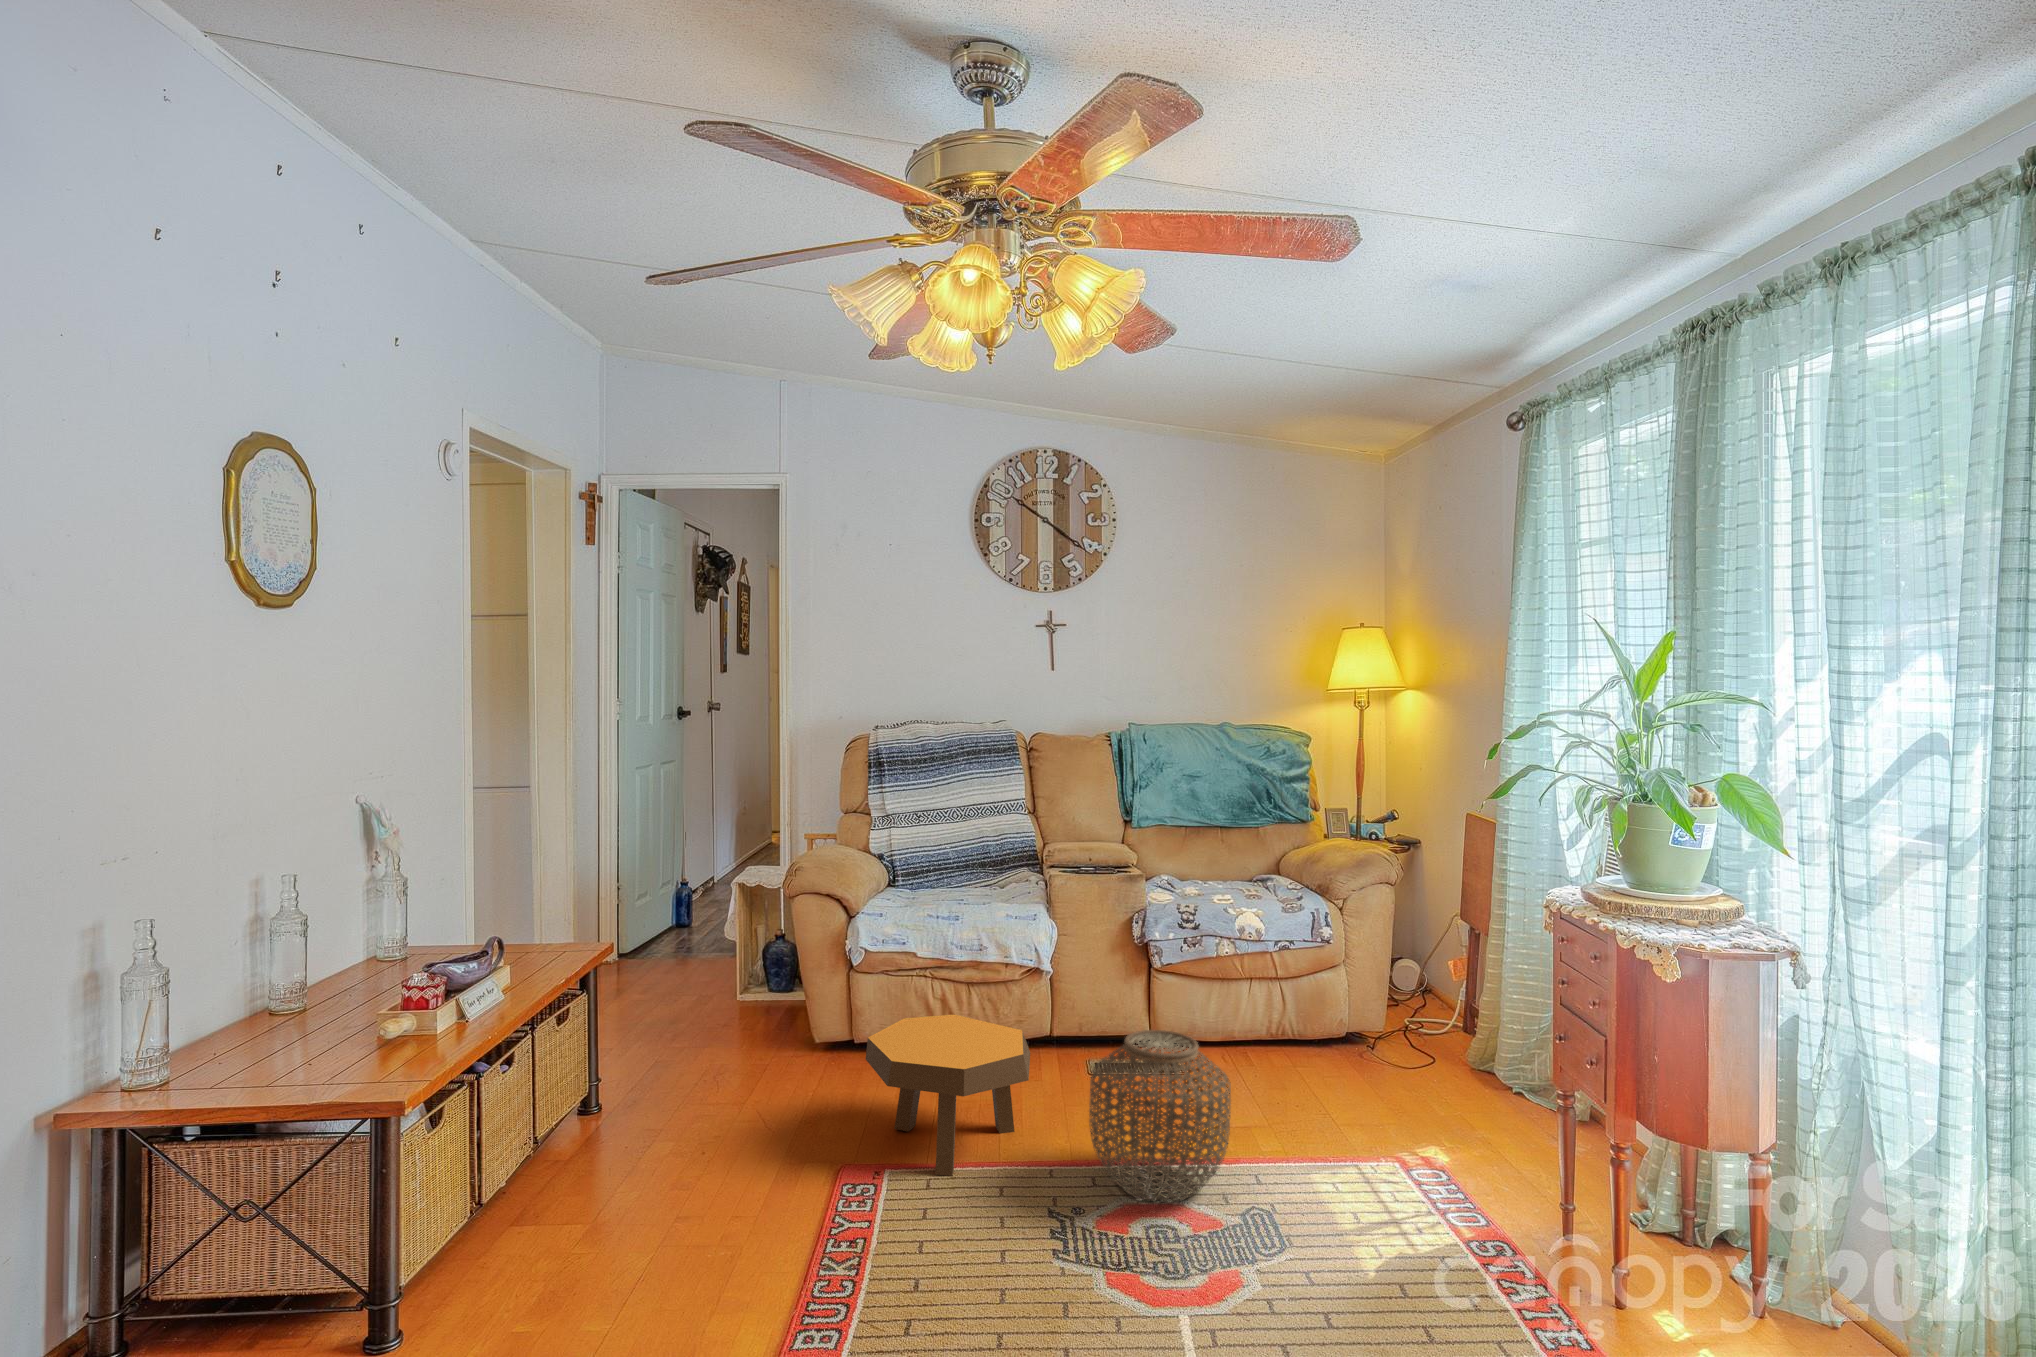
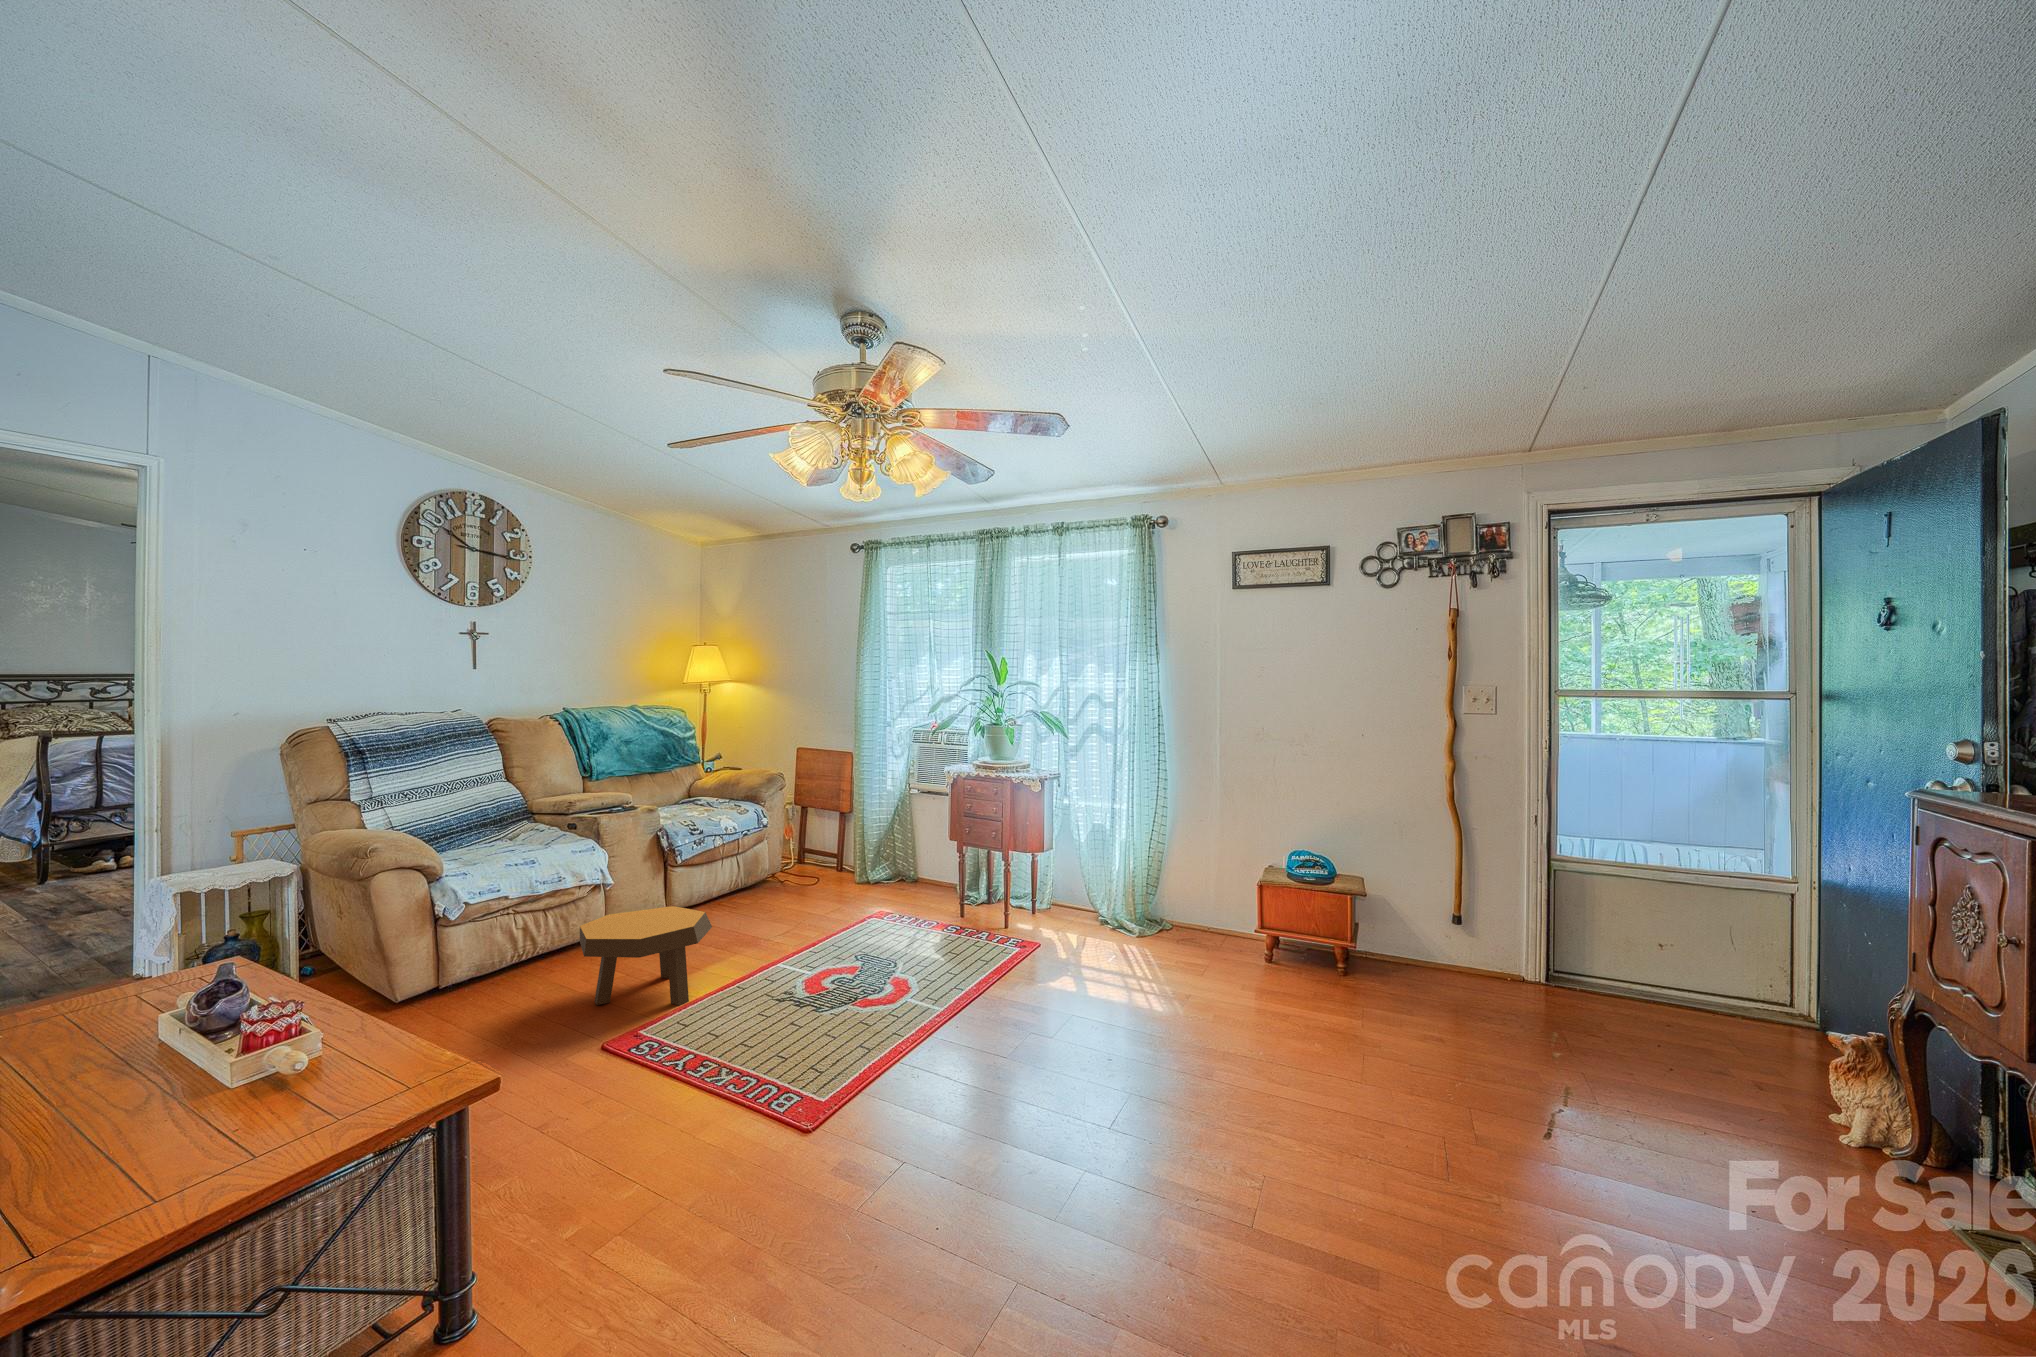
woven basket: present [1089,1030,1231,1202] -> none [758,868,842,964]

